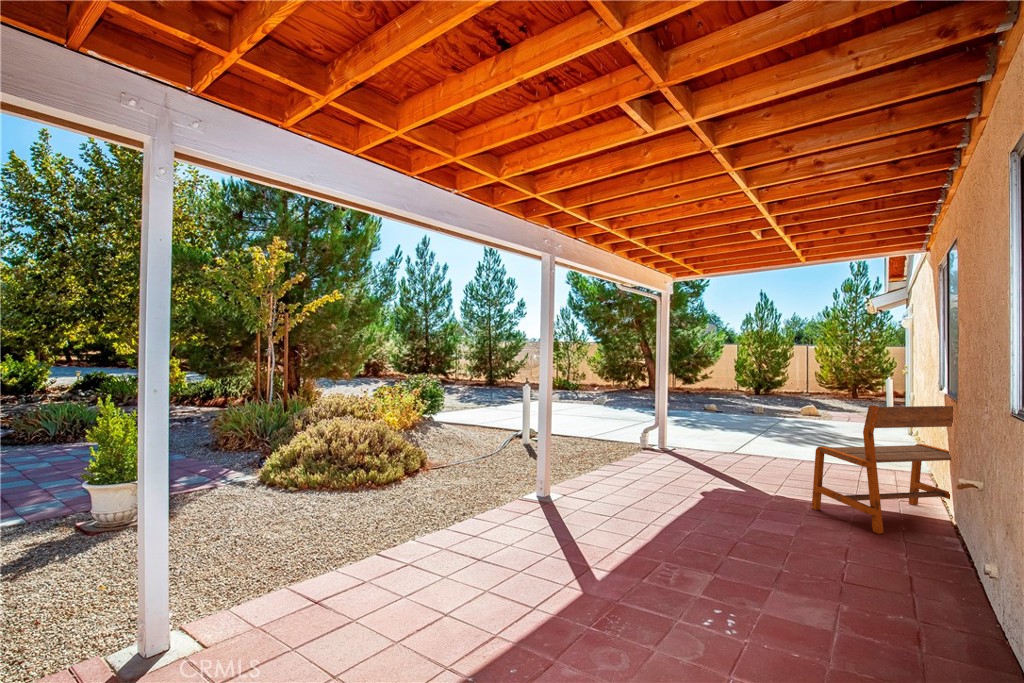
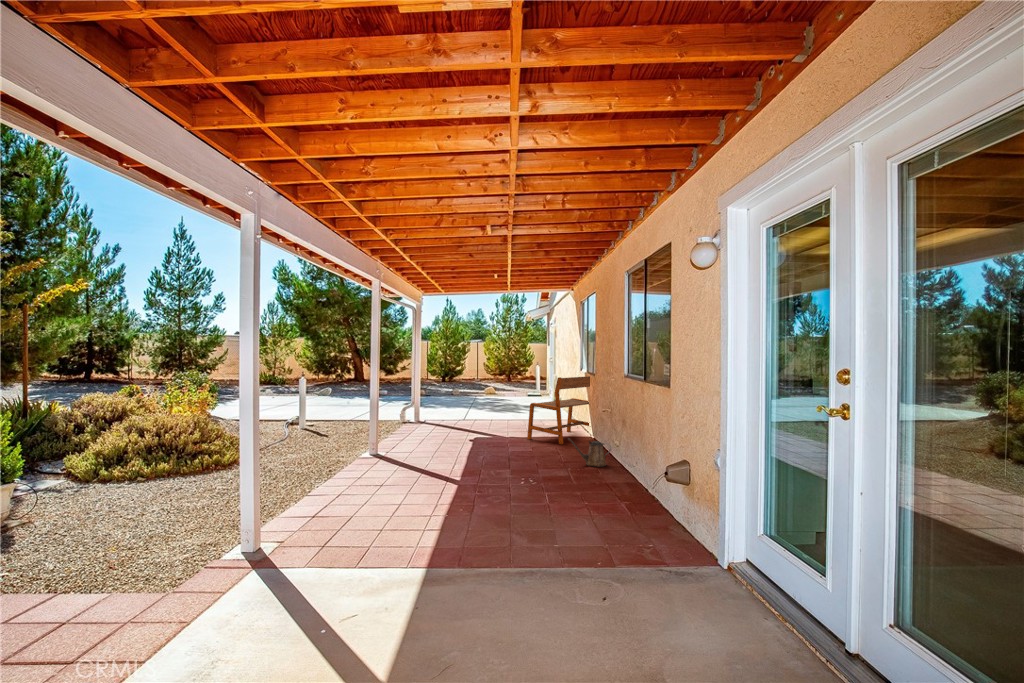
watering can: none [860,539,986,625] -> present [568,439,611,467]

